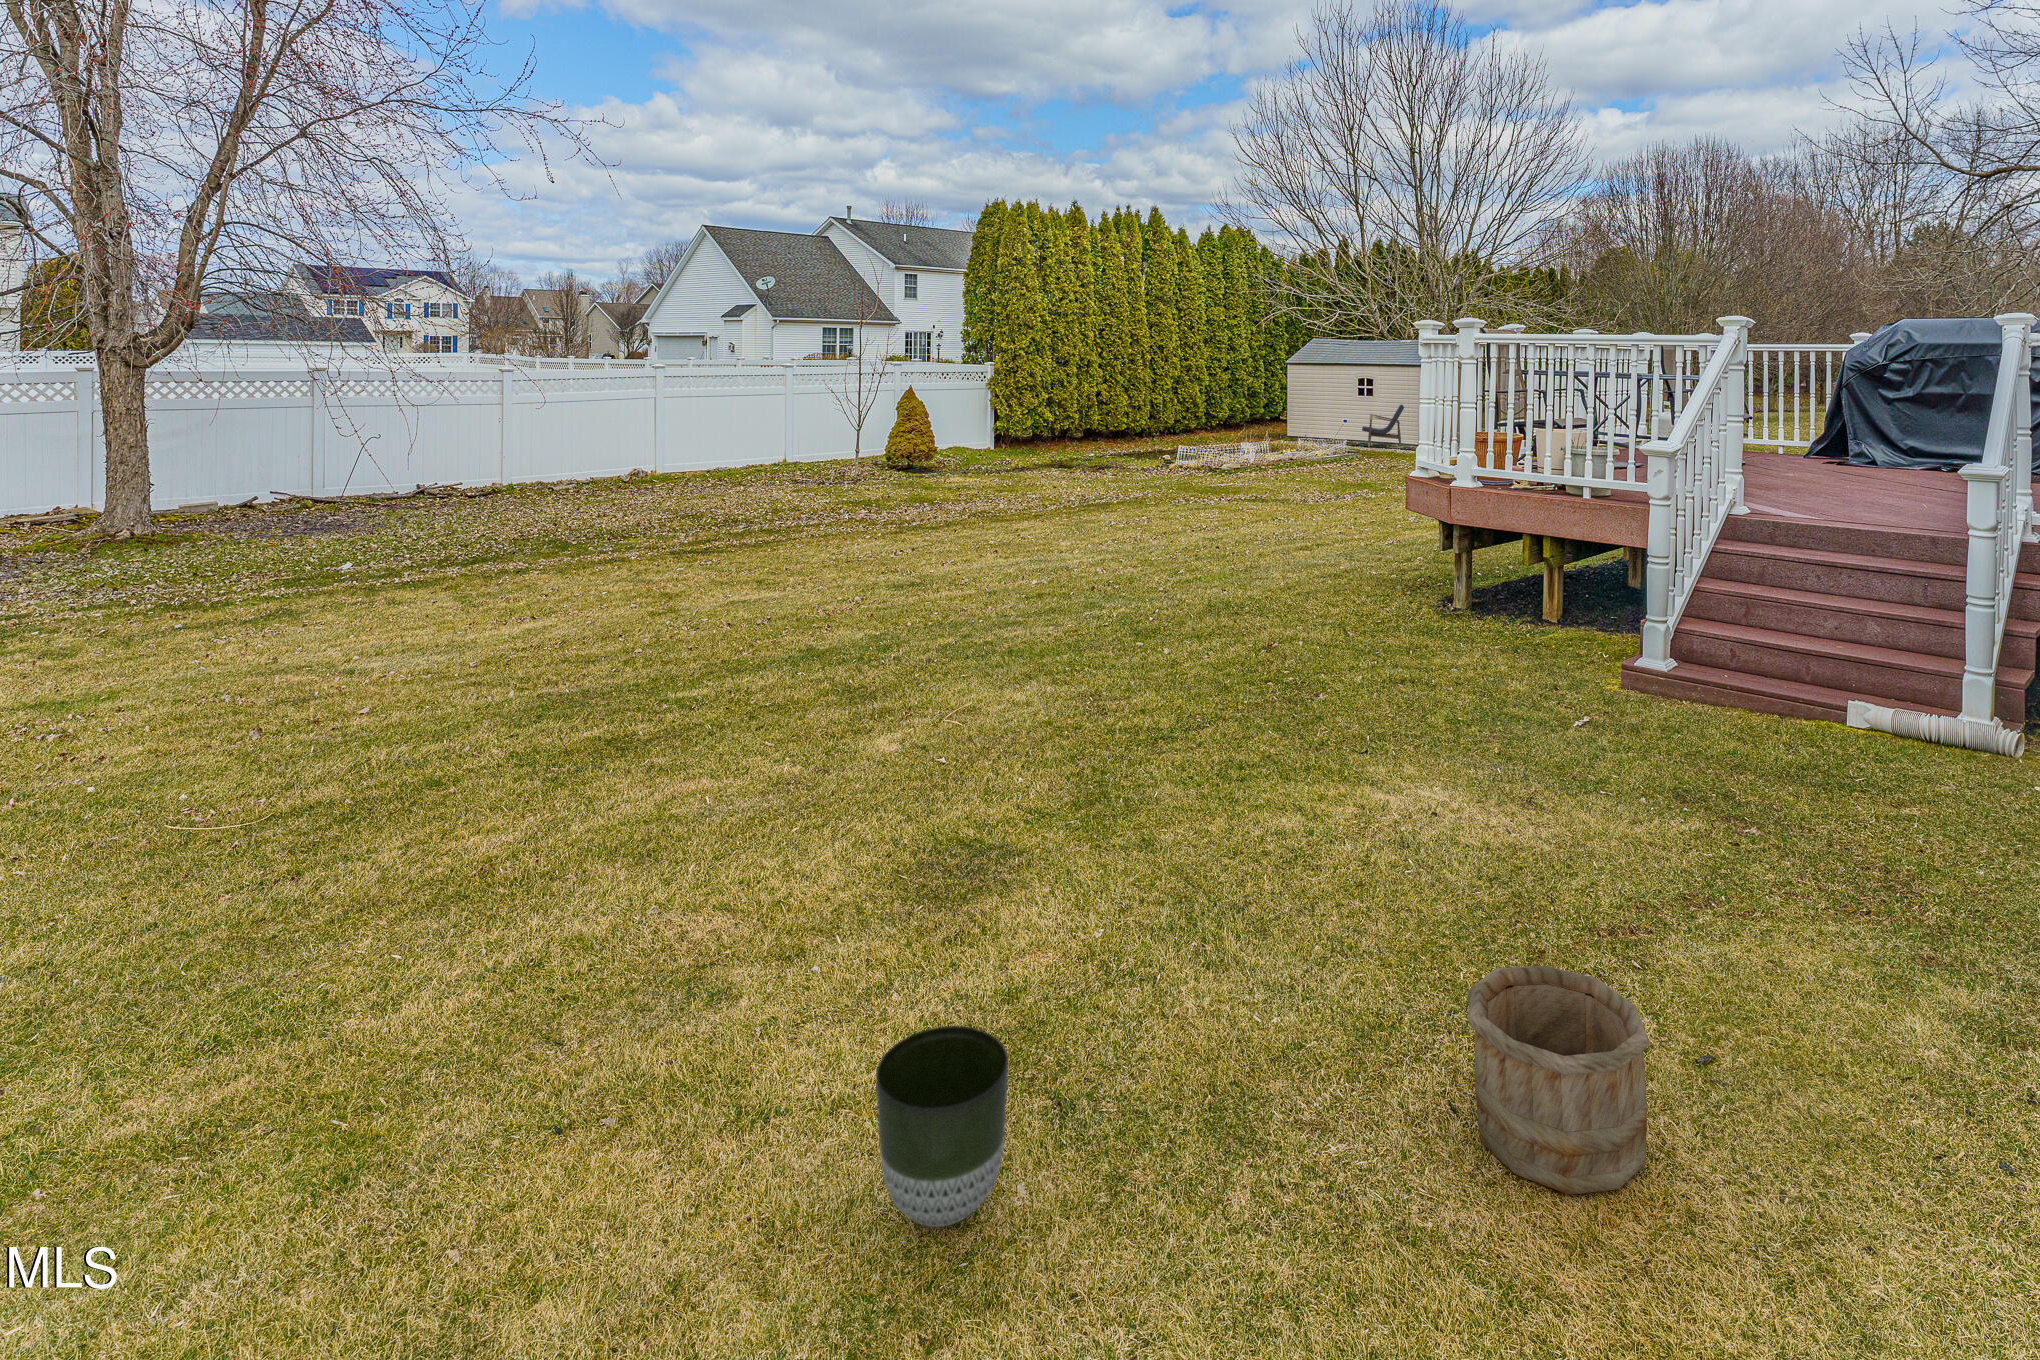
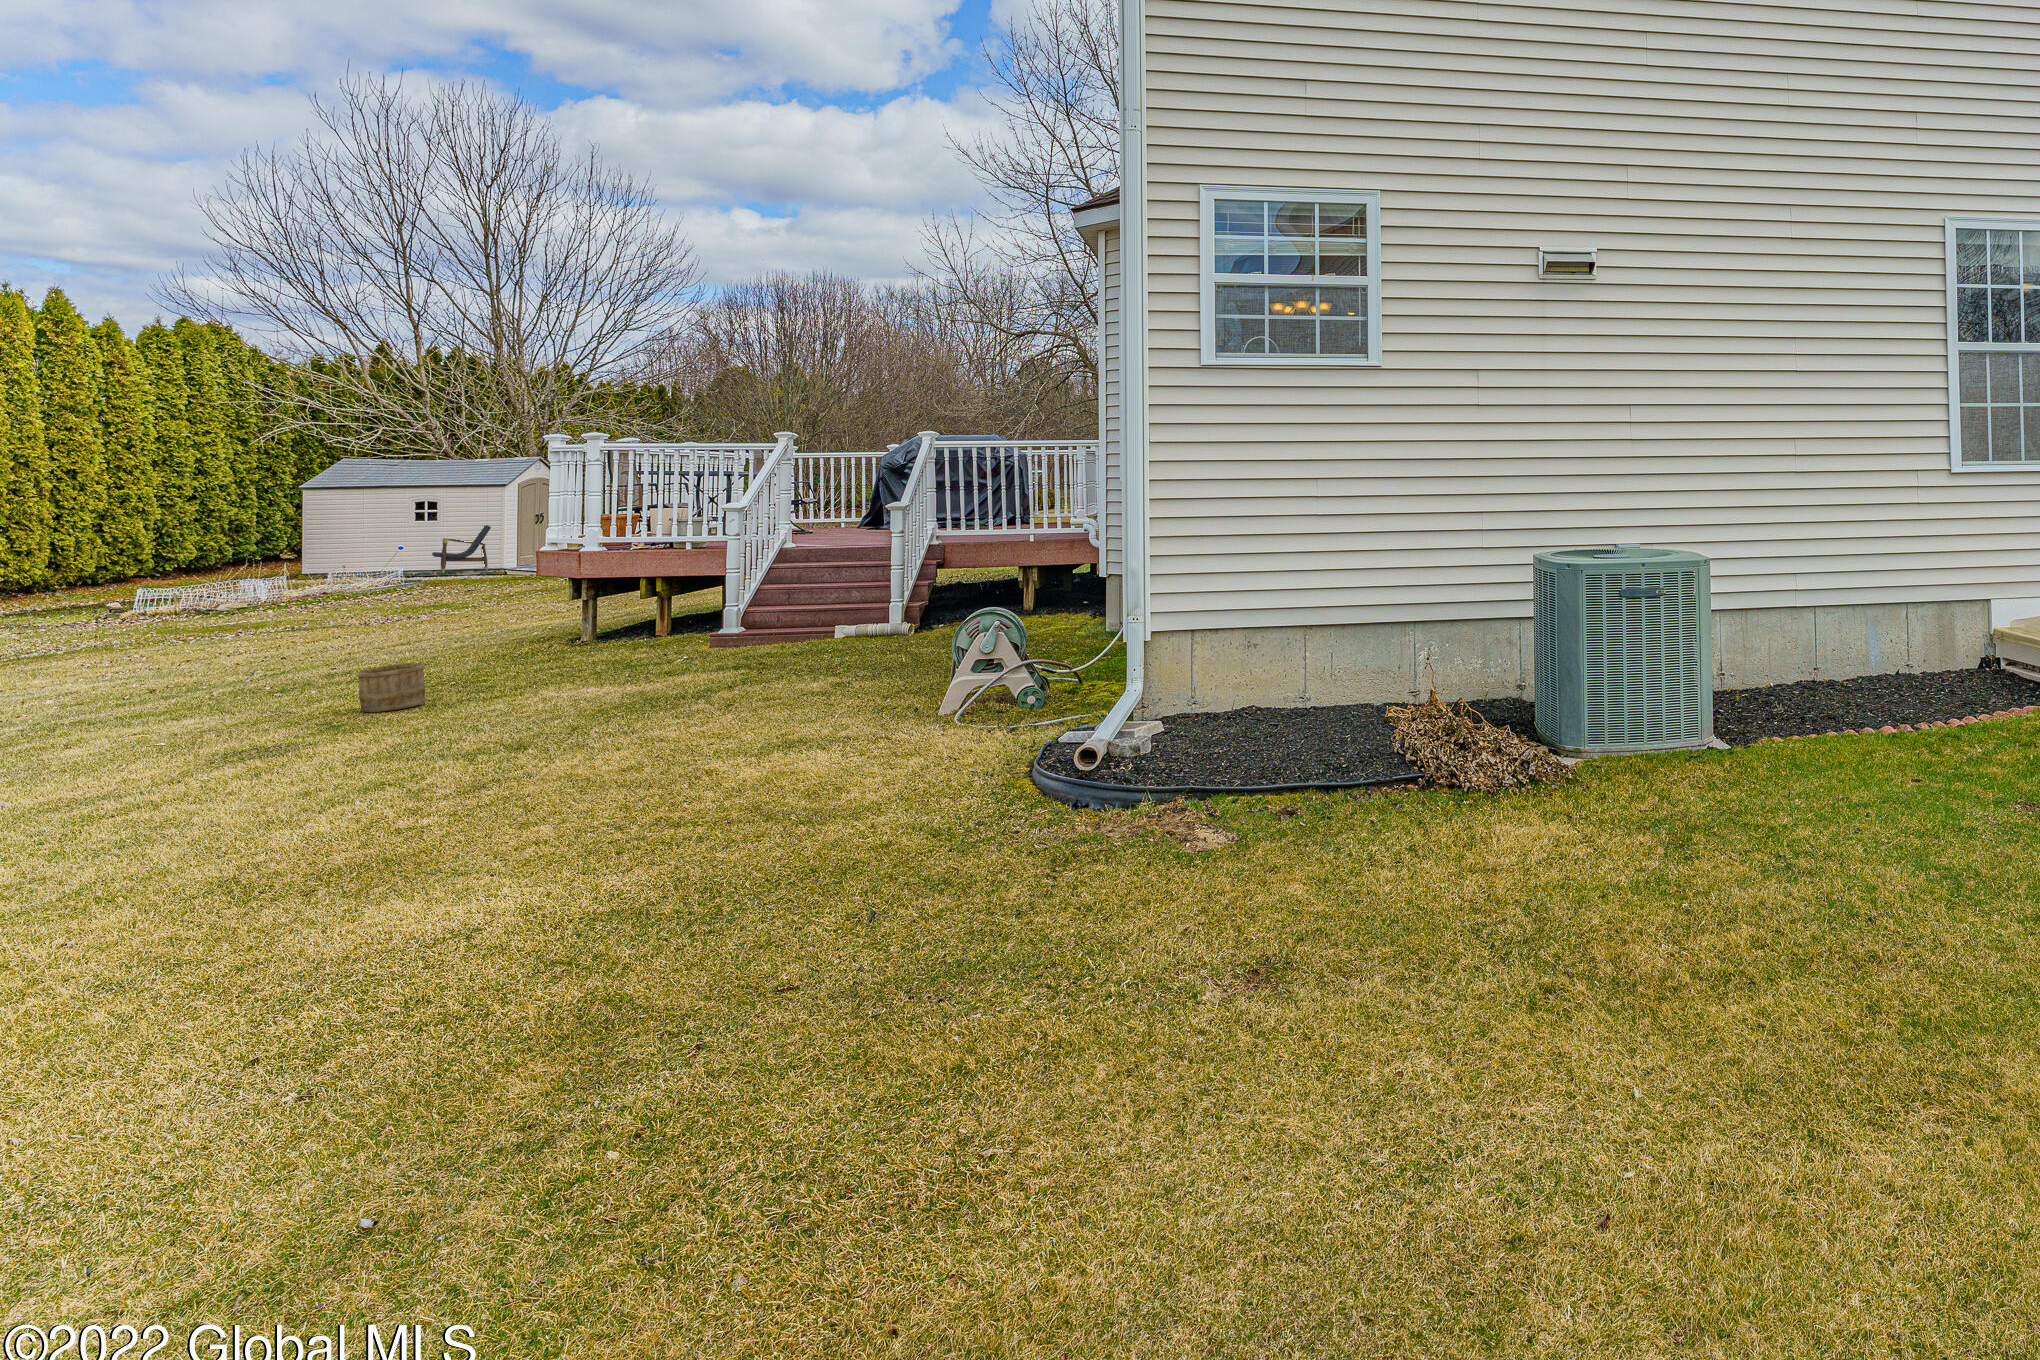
wooden bucket: present [1468,966,1650,1195] -> present [356,663,425,712]
planter: present [876,1026,1008,1227] -> none [384,710,447,768]

